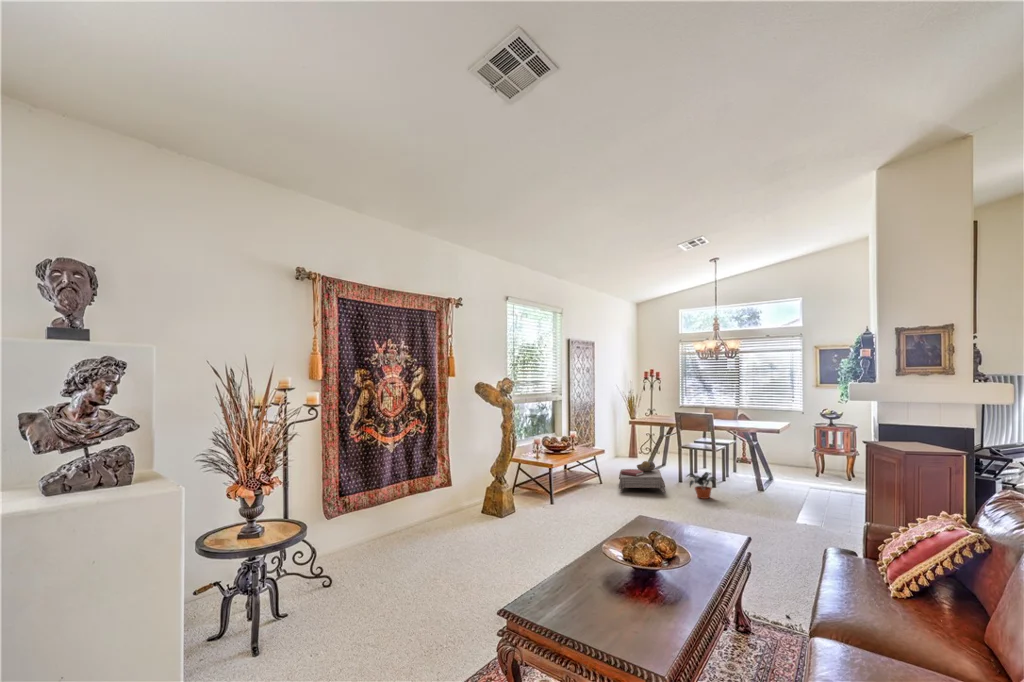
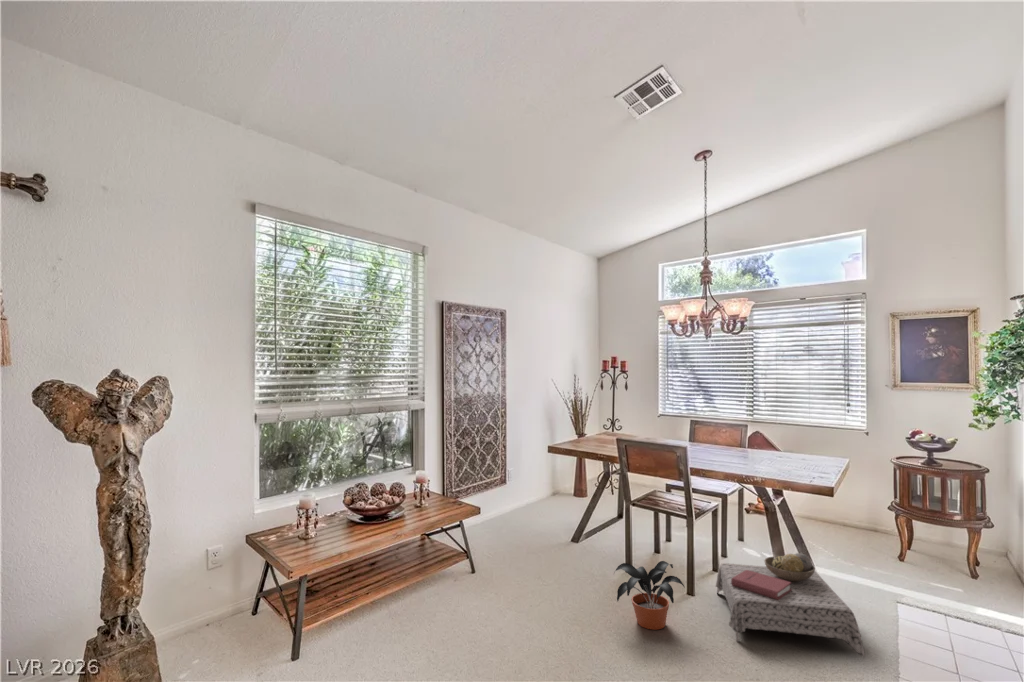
ottoman: present [619,461,666,493] -> present [716,553,865,657]

